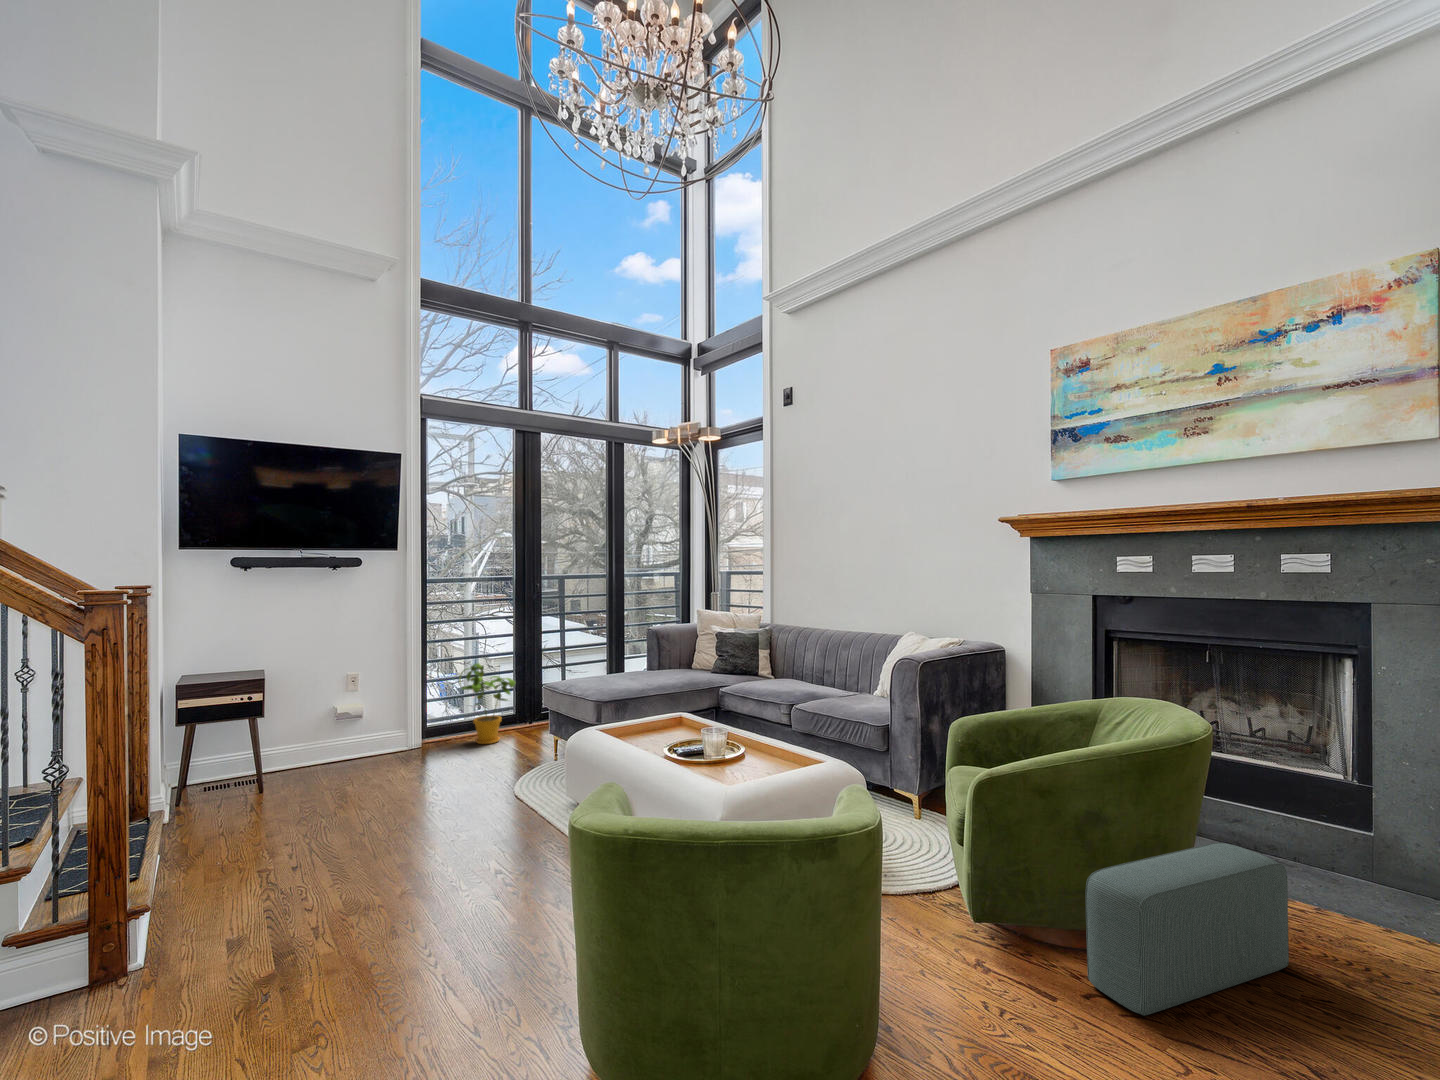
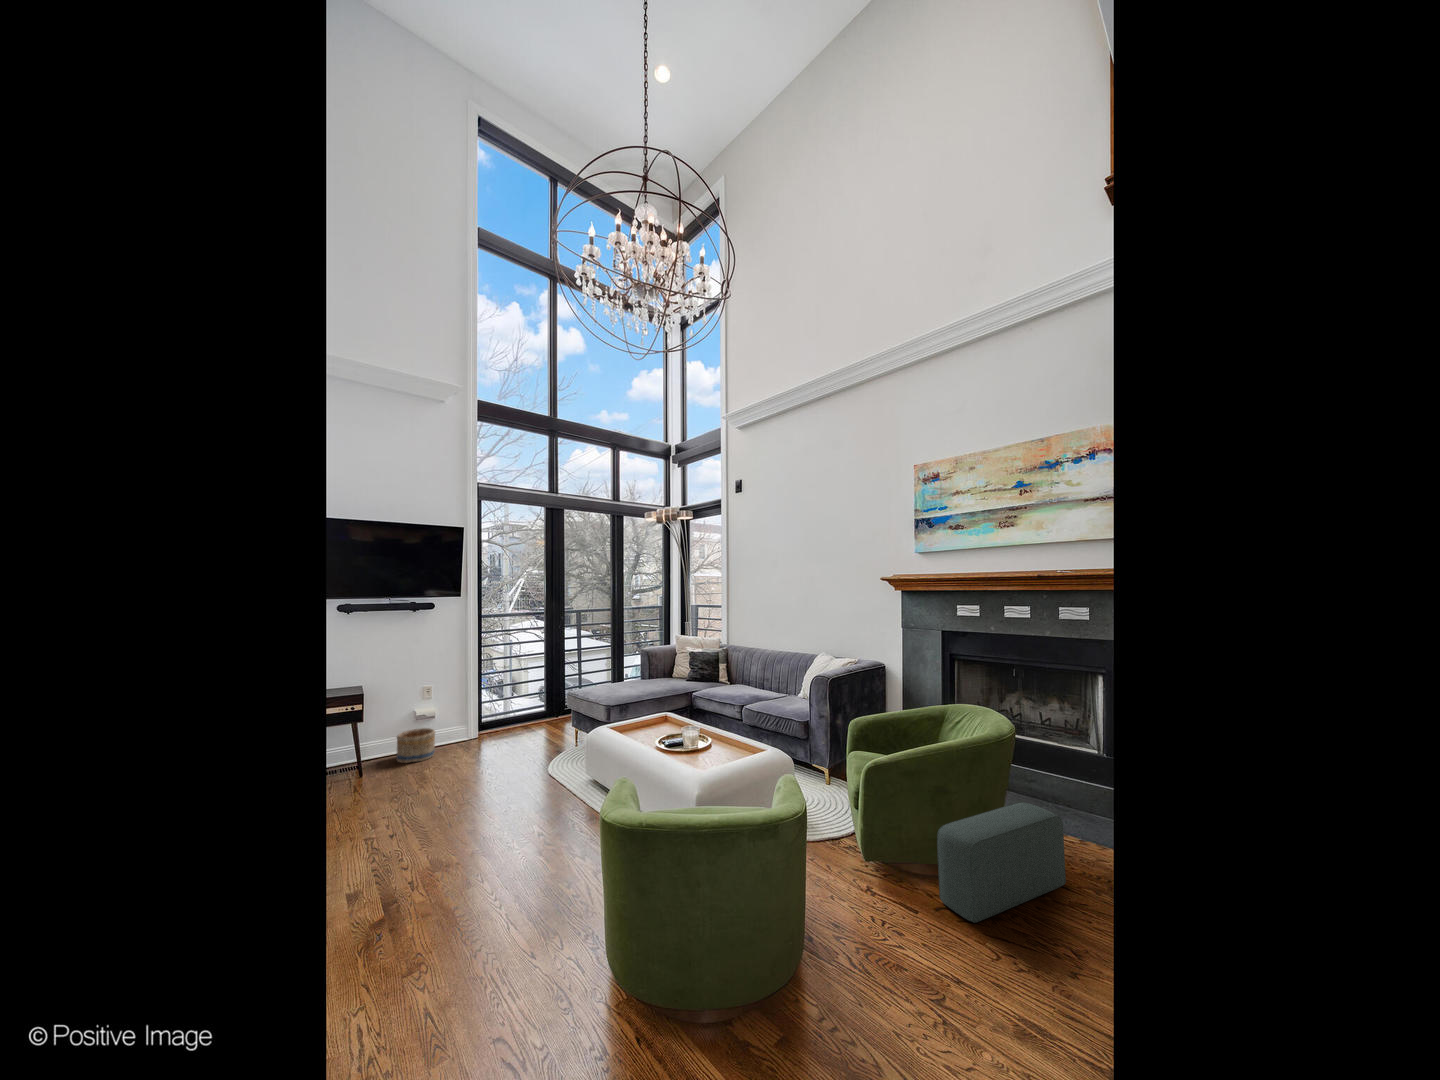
house plant: present [459,663,515,744] -> none [506,675,546,734]
basket: none [310,732,363,778] -> present [396,728,435,763]

